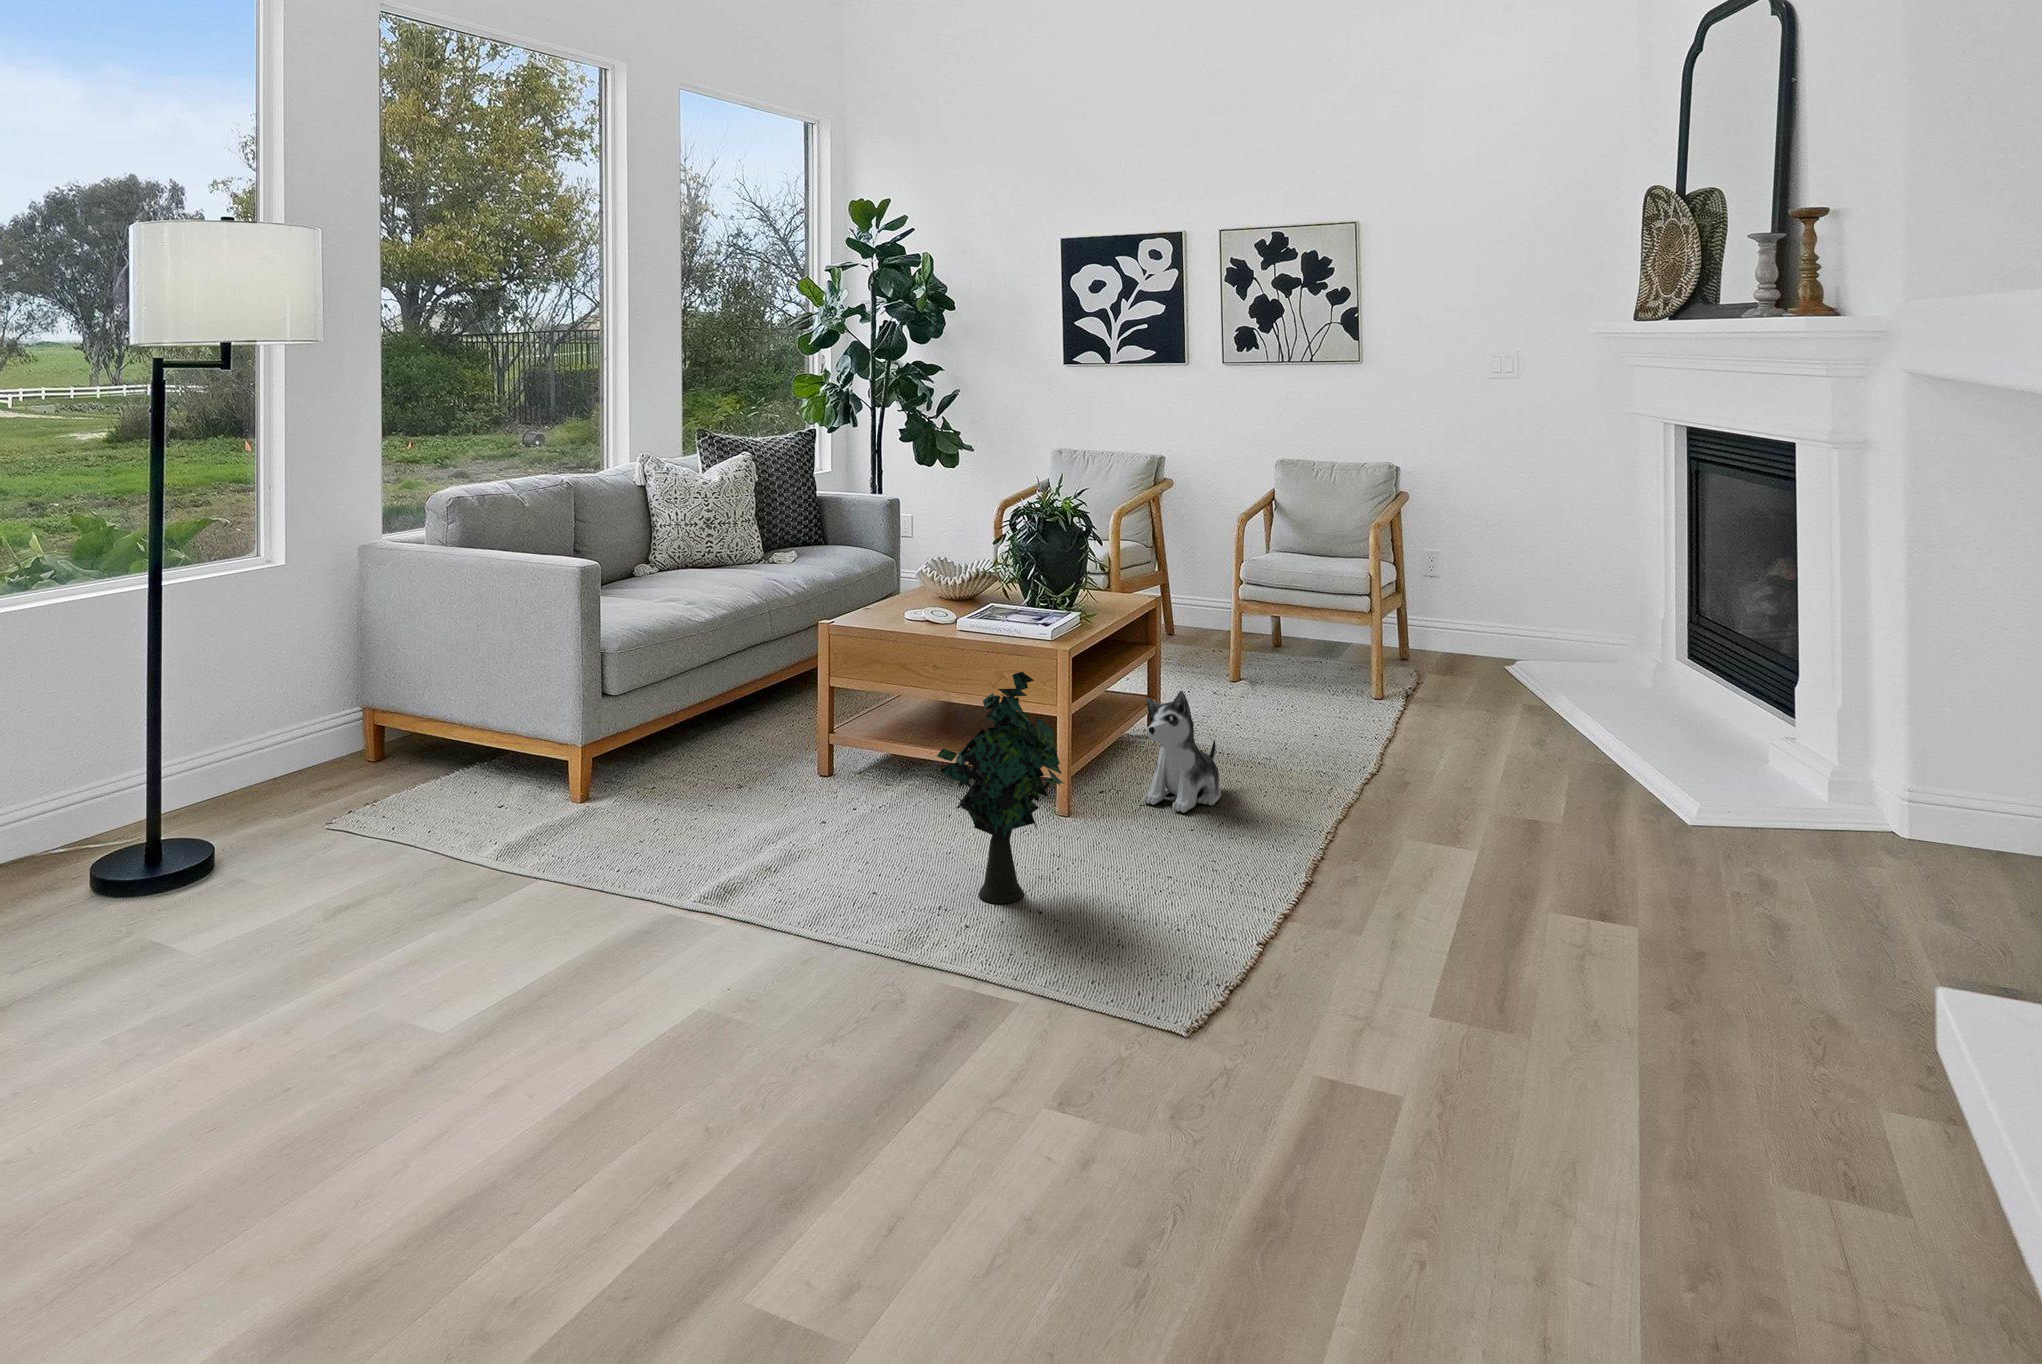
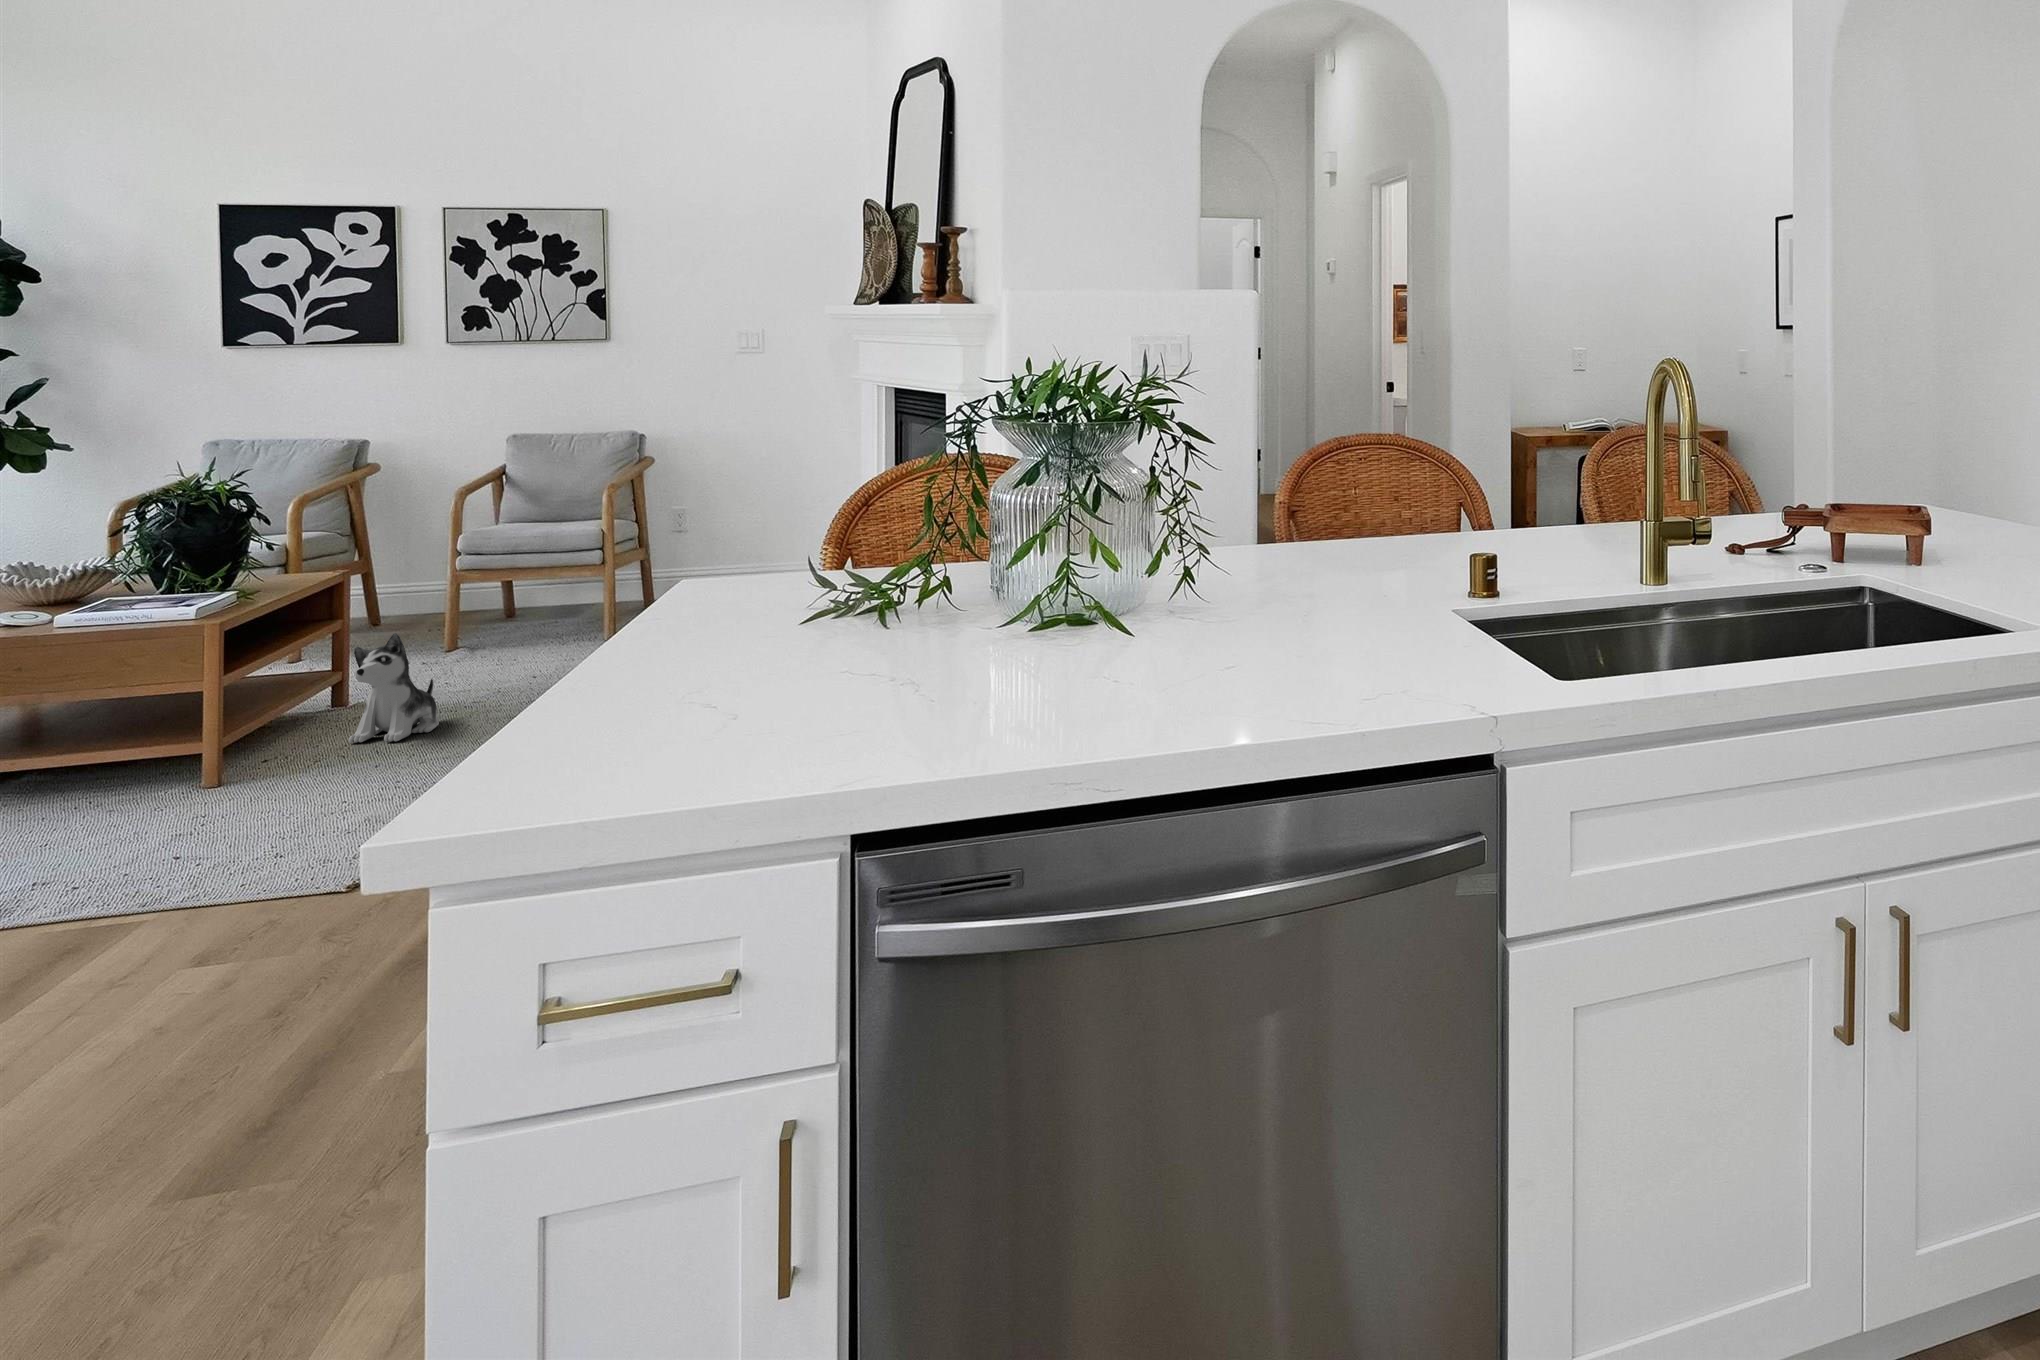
decorative plant: present [937,672,1063,904] -> none [99,614,263,833]

